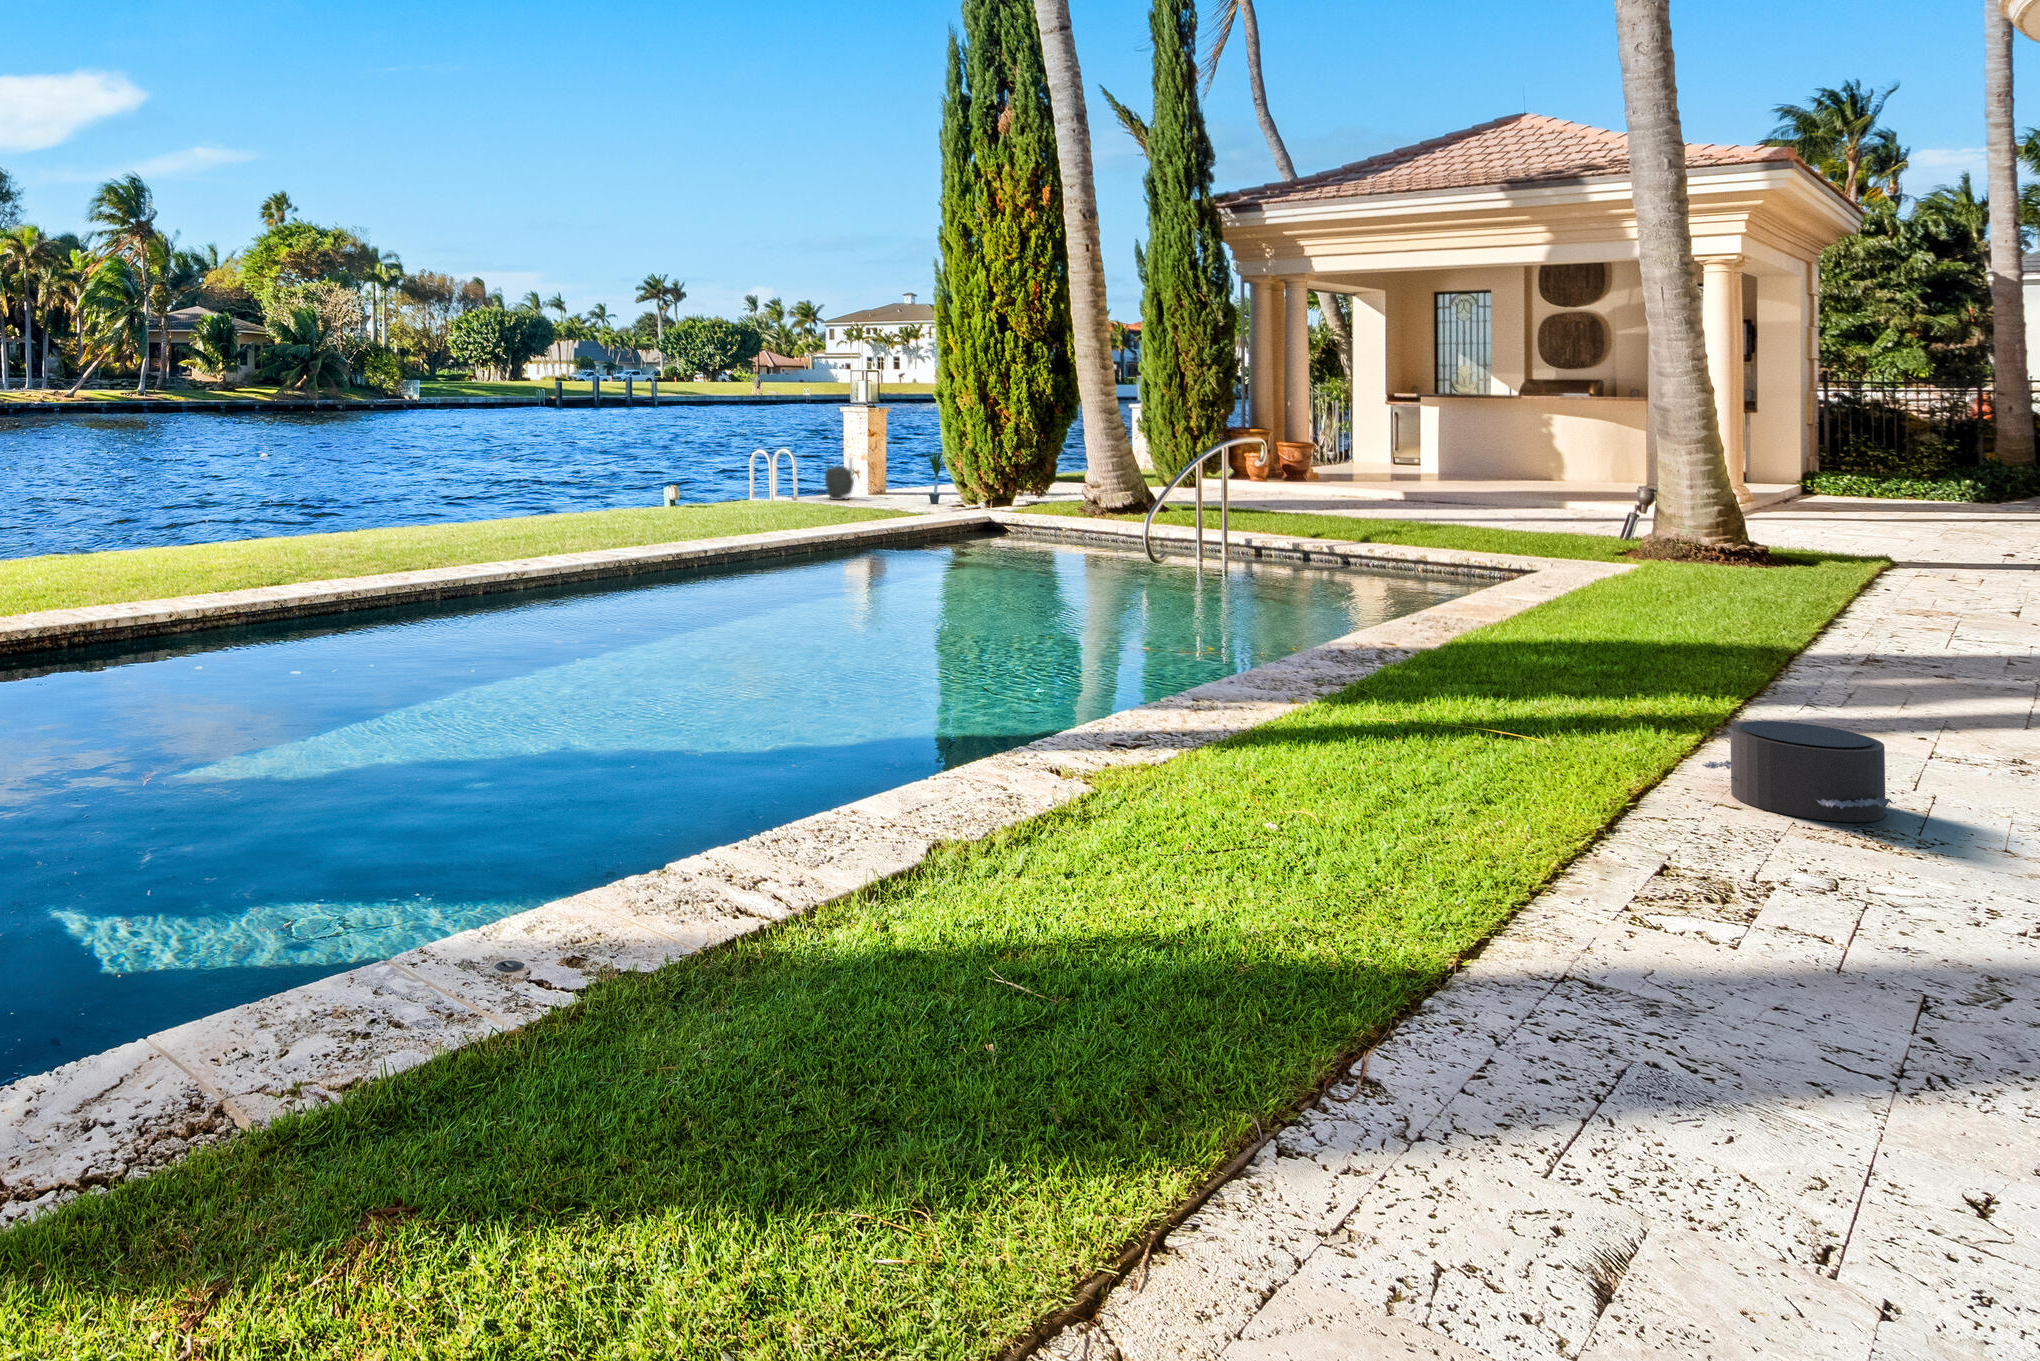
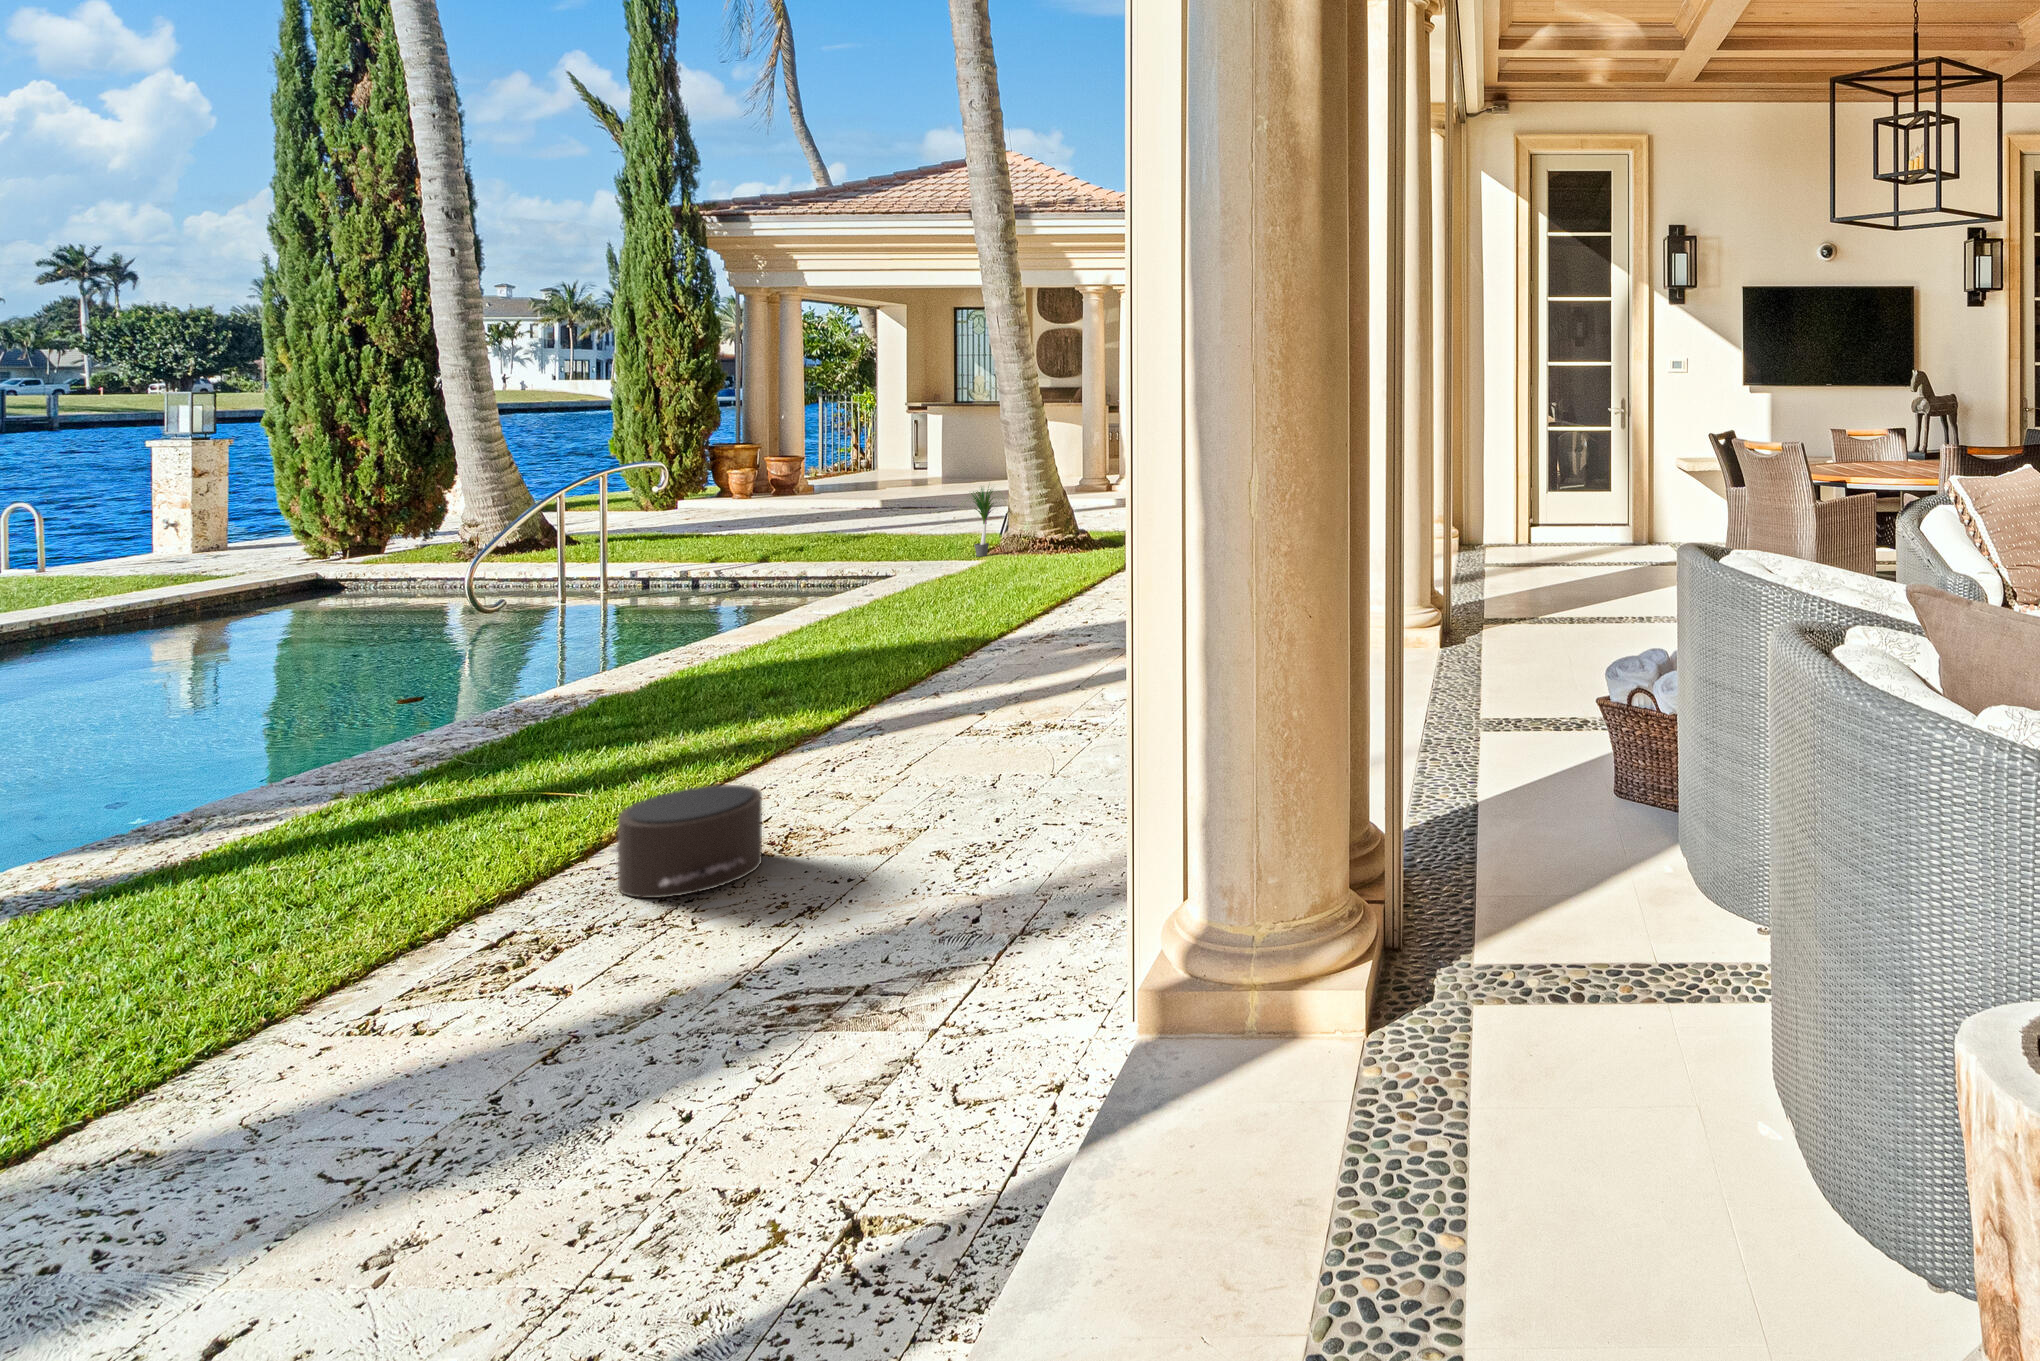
potted plant: present [927,449,945,504] -> present [971,486,995,556]
woven basket: present [825,466,854,500] -> none [69,508,129,567]

